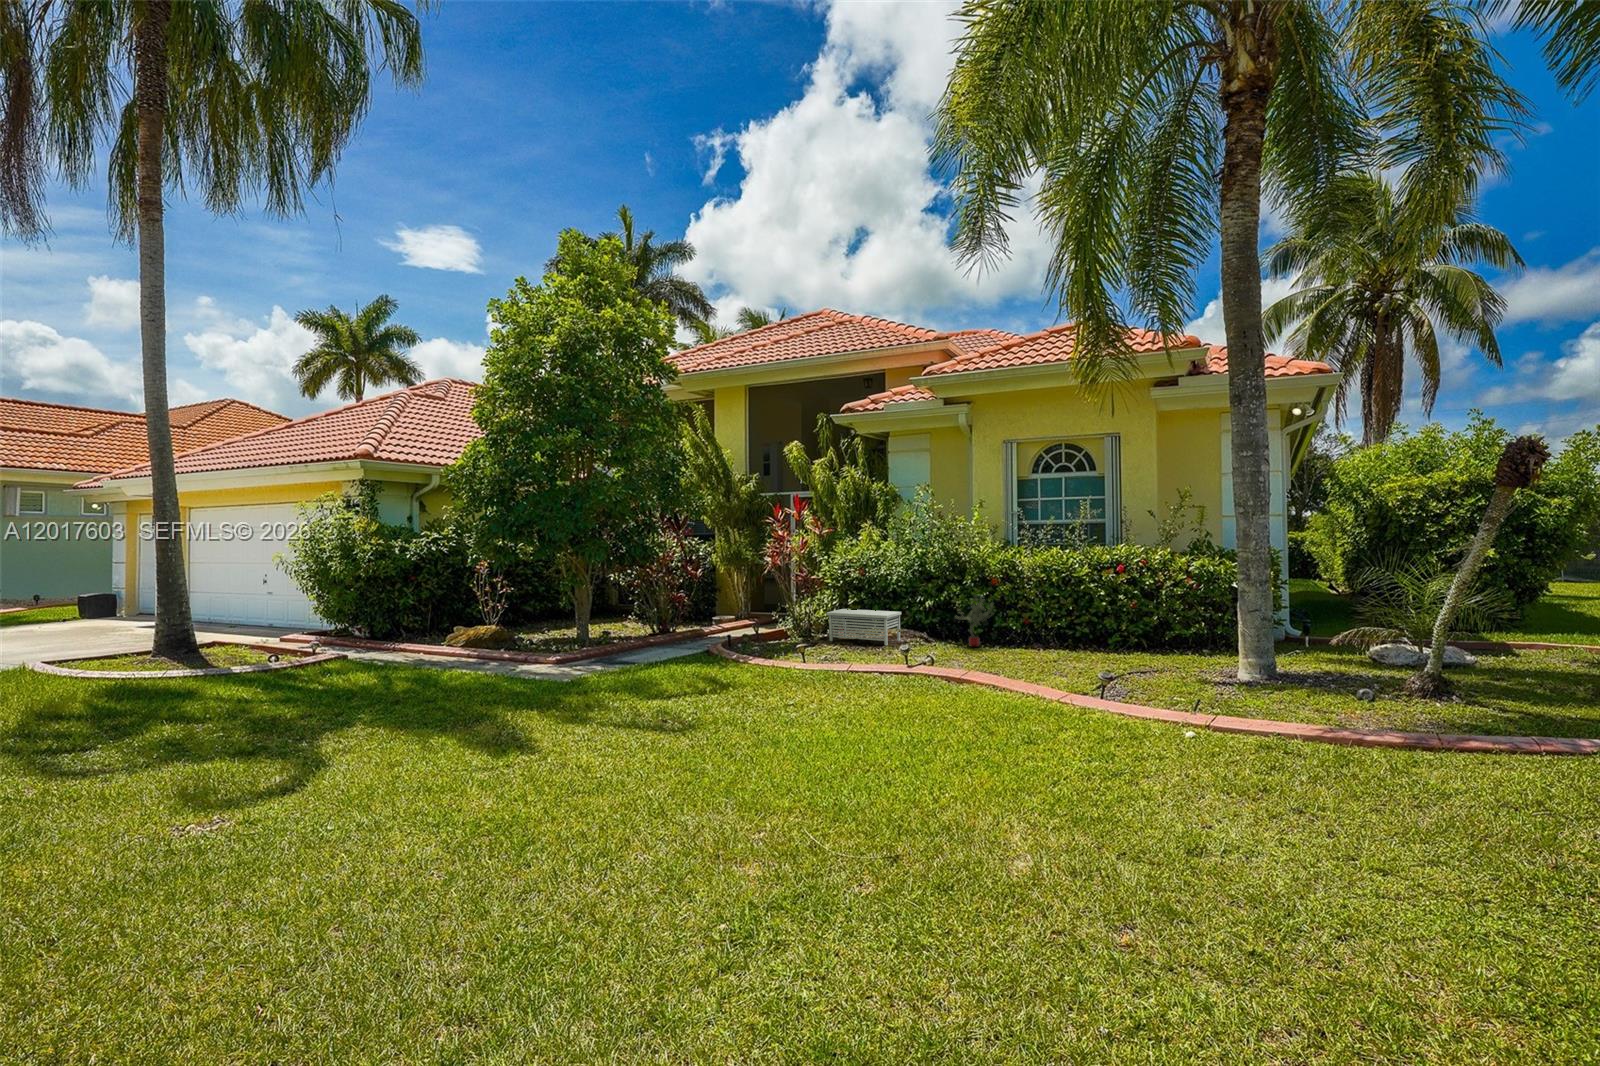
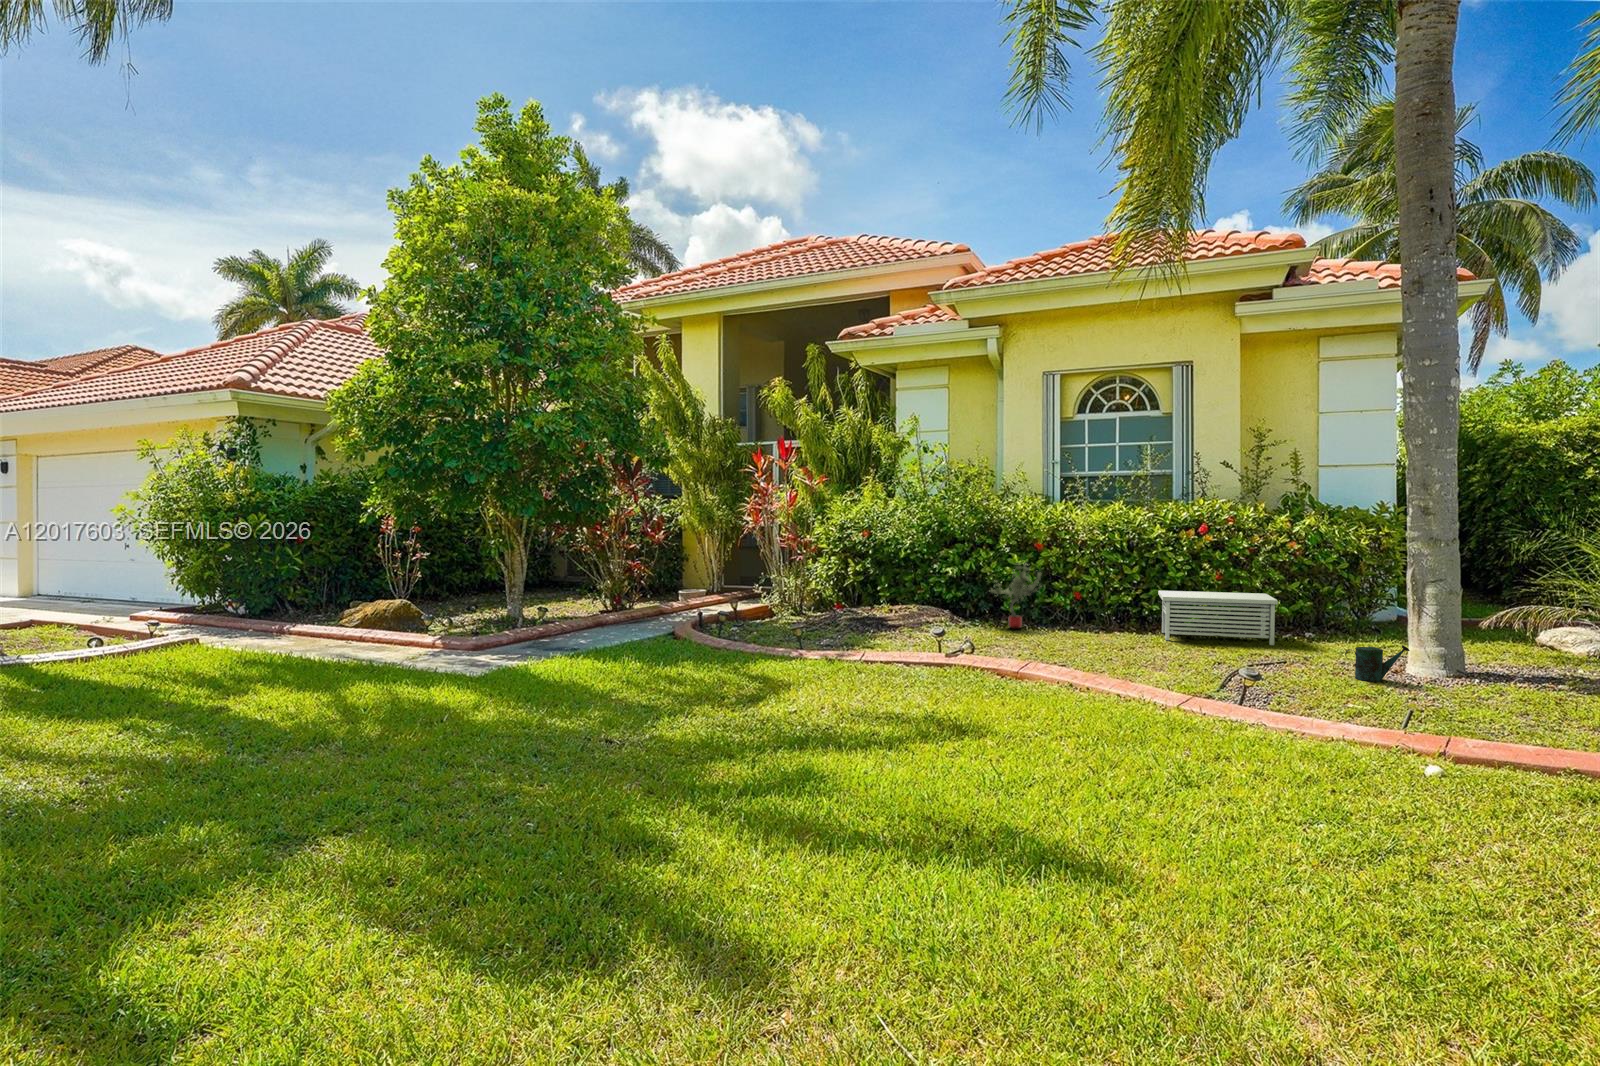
storage bench: present [827,609,901,645] -> present [1158,591,1278,645]
watering can: none [1198,658,1242,684] -> present [1345,645,1410,682]

